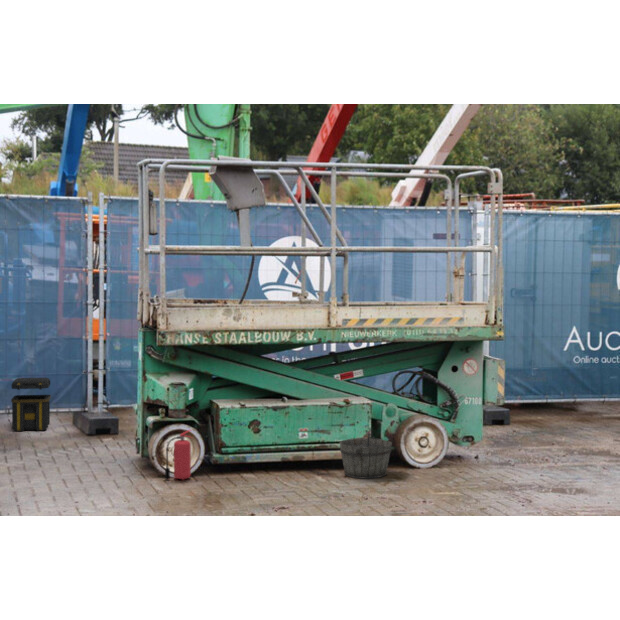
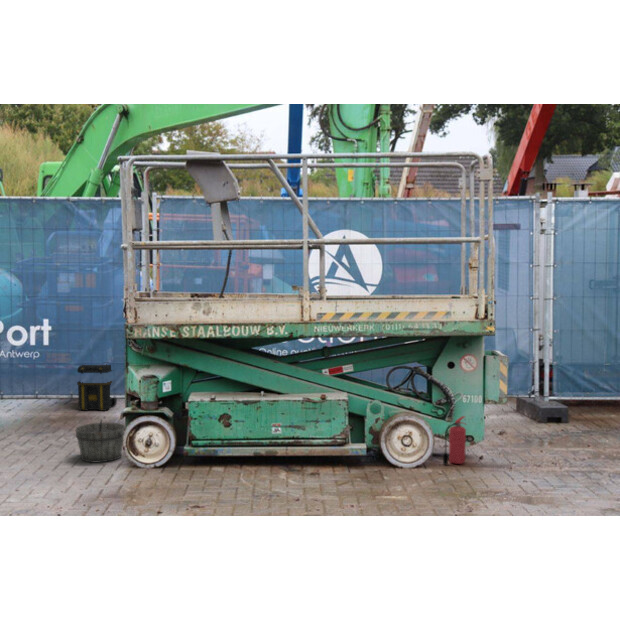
fire extinguisher: present [165,430,191,480] -> present [443,416,466,464]
wooden bucket: present [340,430,392,478] -> present [75,421,125,462]

